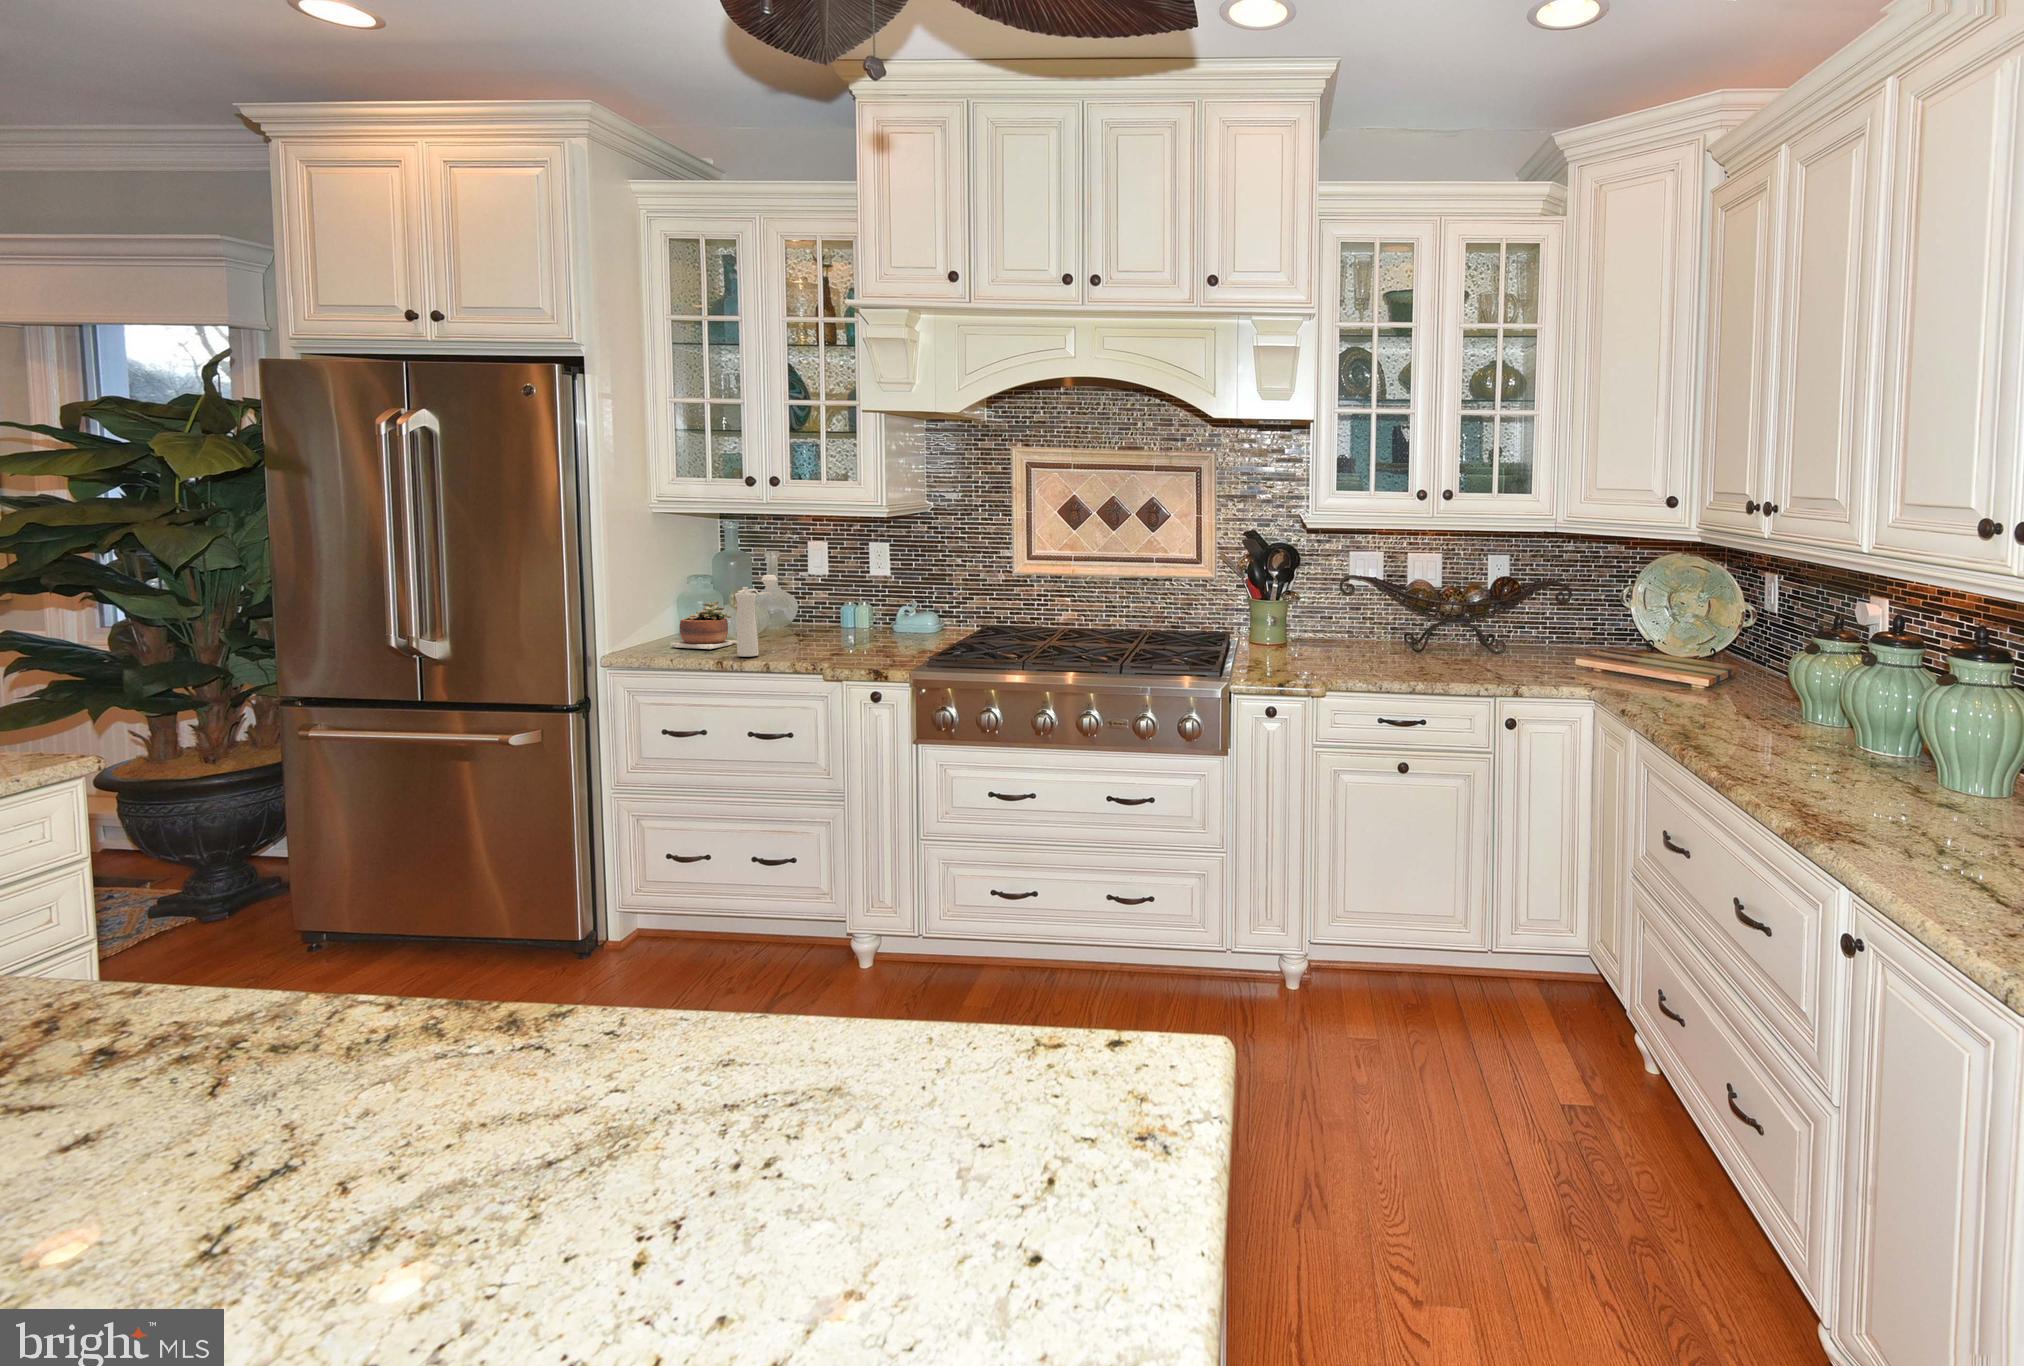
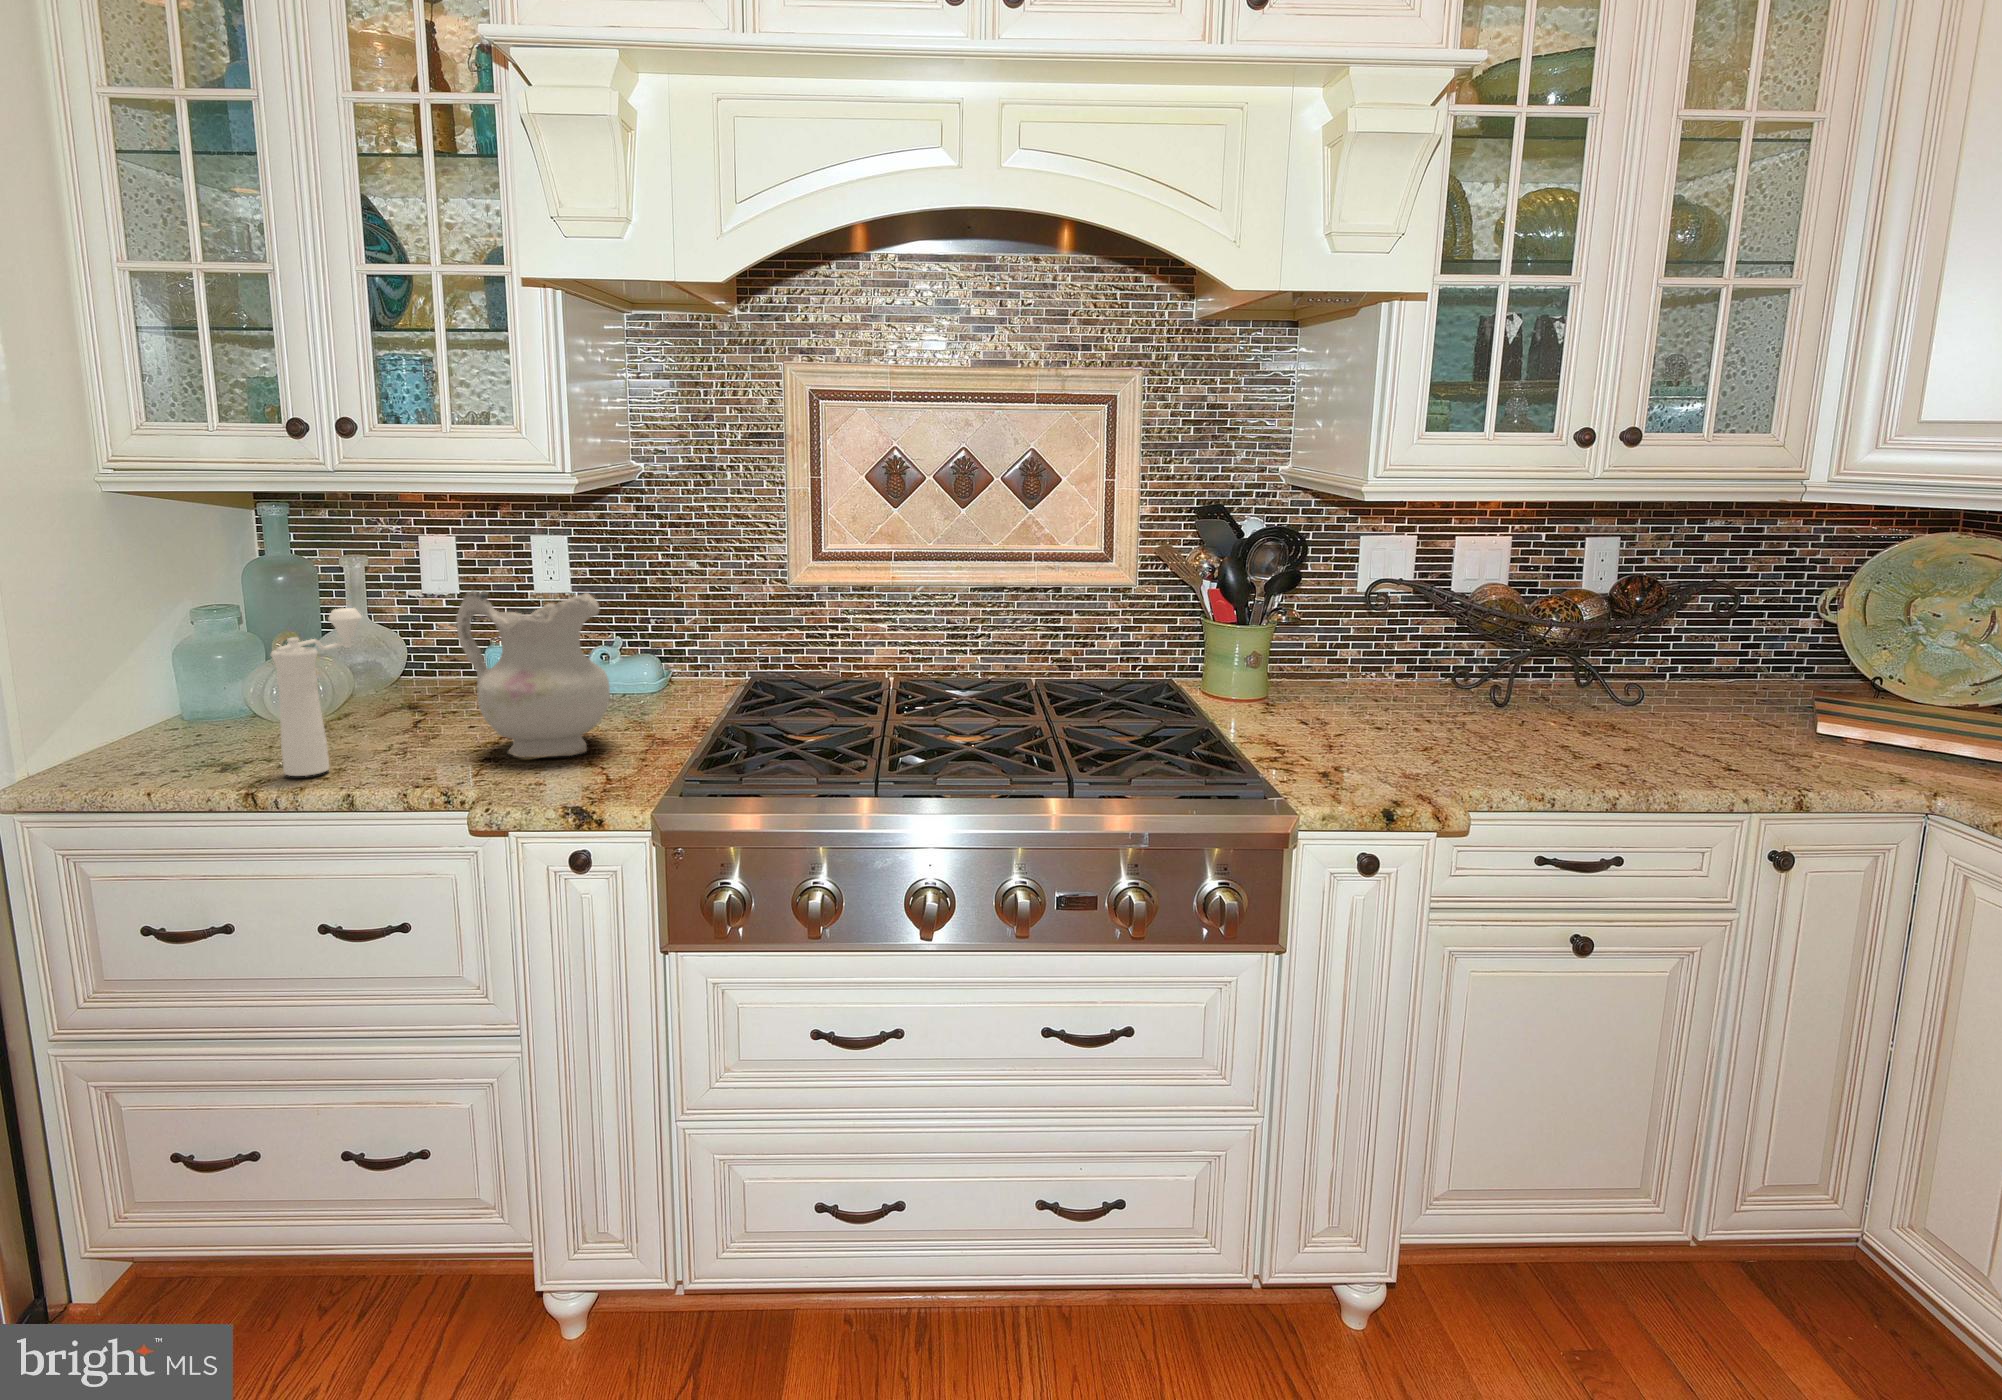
ceramic pitcher: none [823,567,898,655] -> present [456,591,610,758]
succulent plant: present [670,601,737,649] -> none [137,658,291,758]

